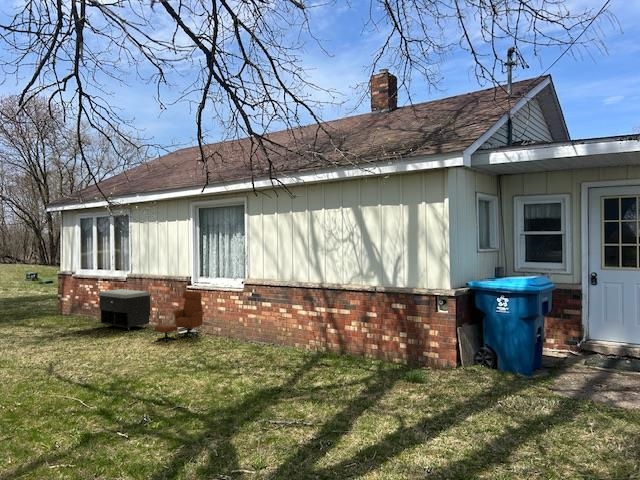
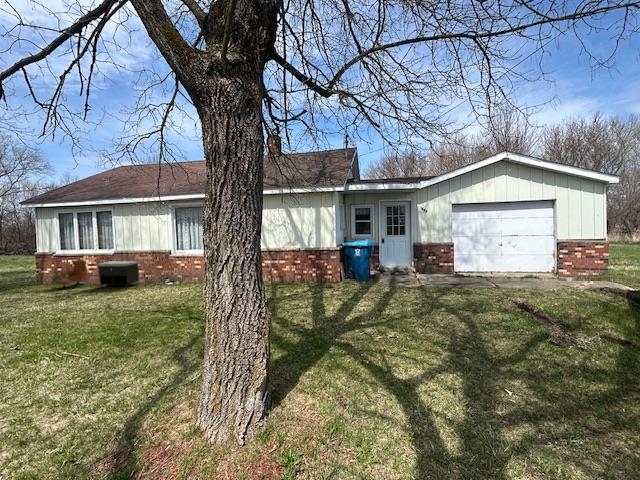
lounge chair: present [155,291,205,342] -> present [56,260,88,290]

